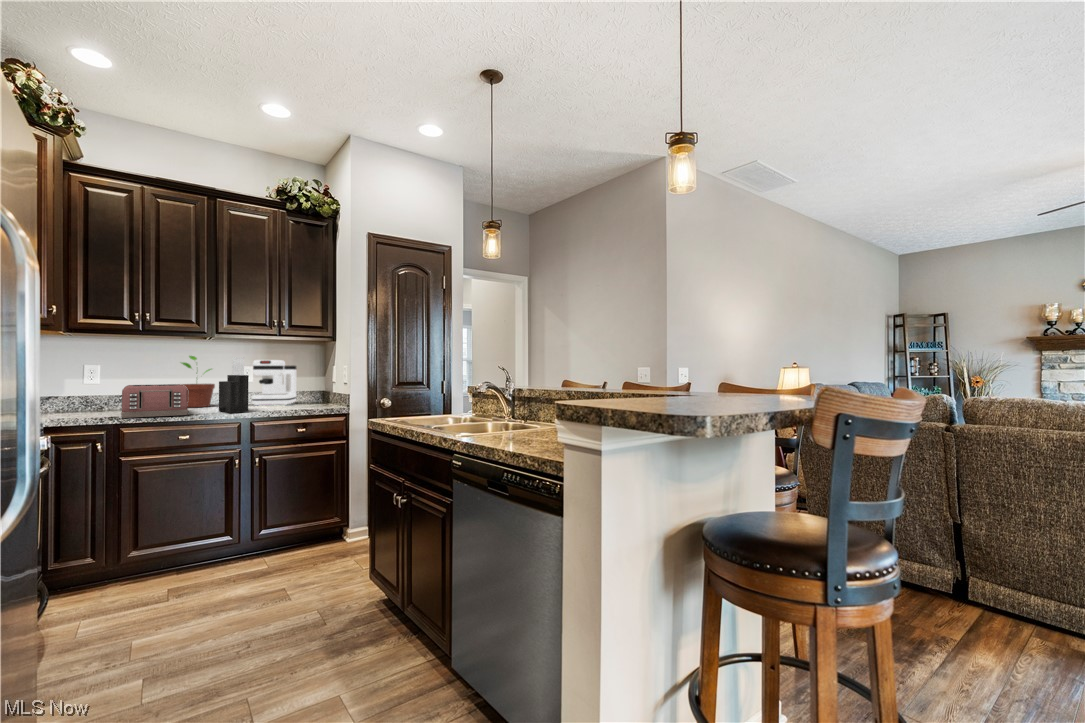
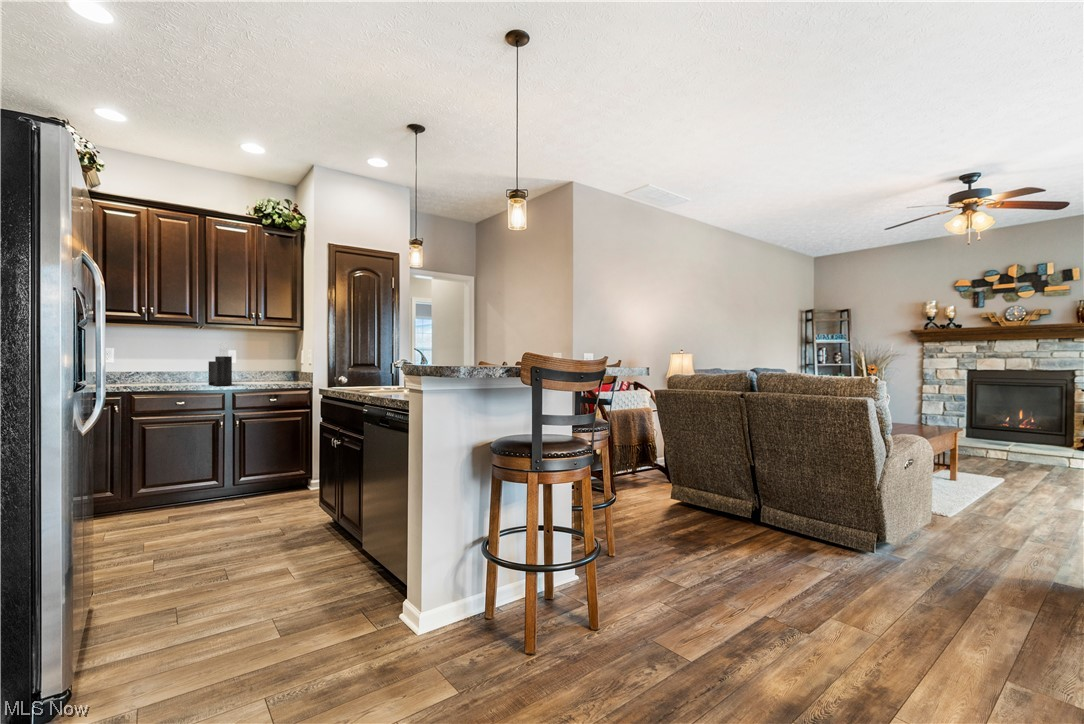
potted plant: present [182,356,215,407] -> none [177,341,206,382]
coffee maker: present [252,360,296,406] -> none [236,345,274,382]
toaster: present [121,384,188,418] -> none [132,363,184,388]

